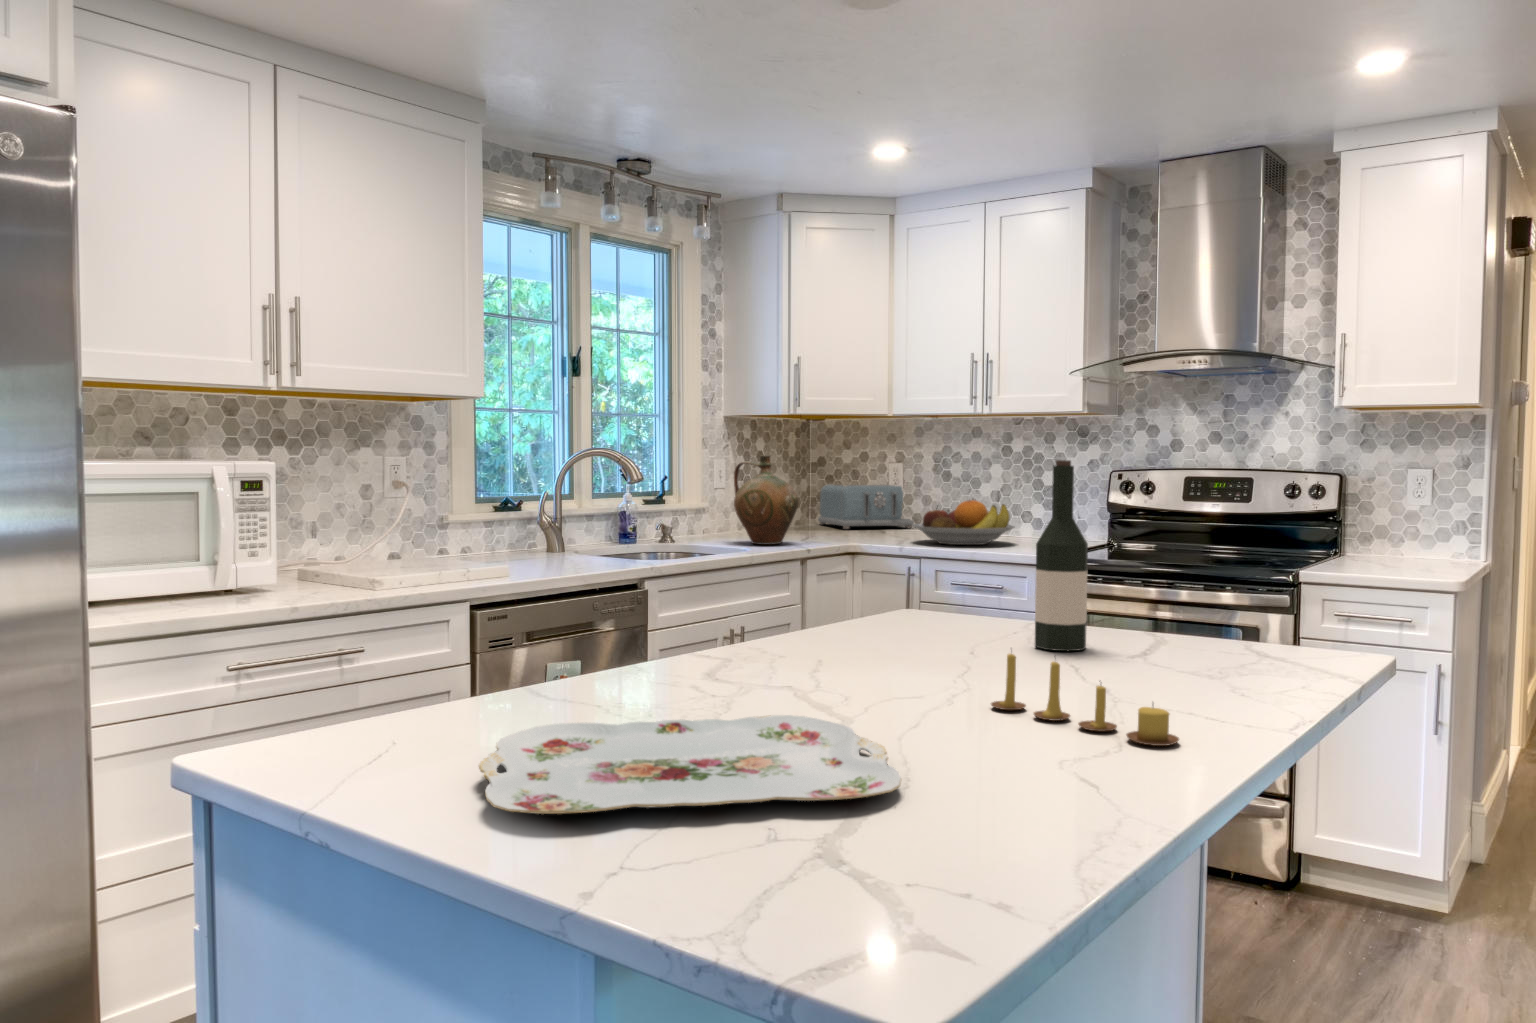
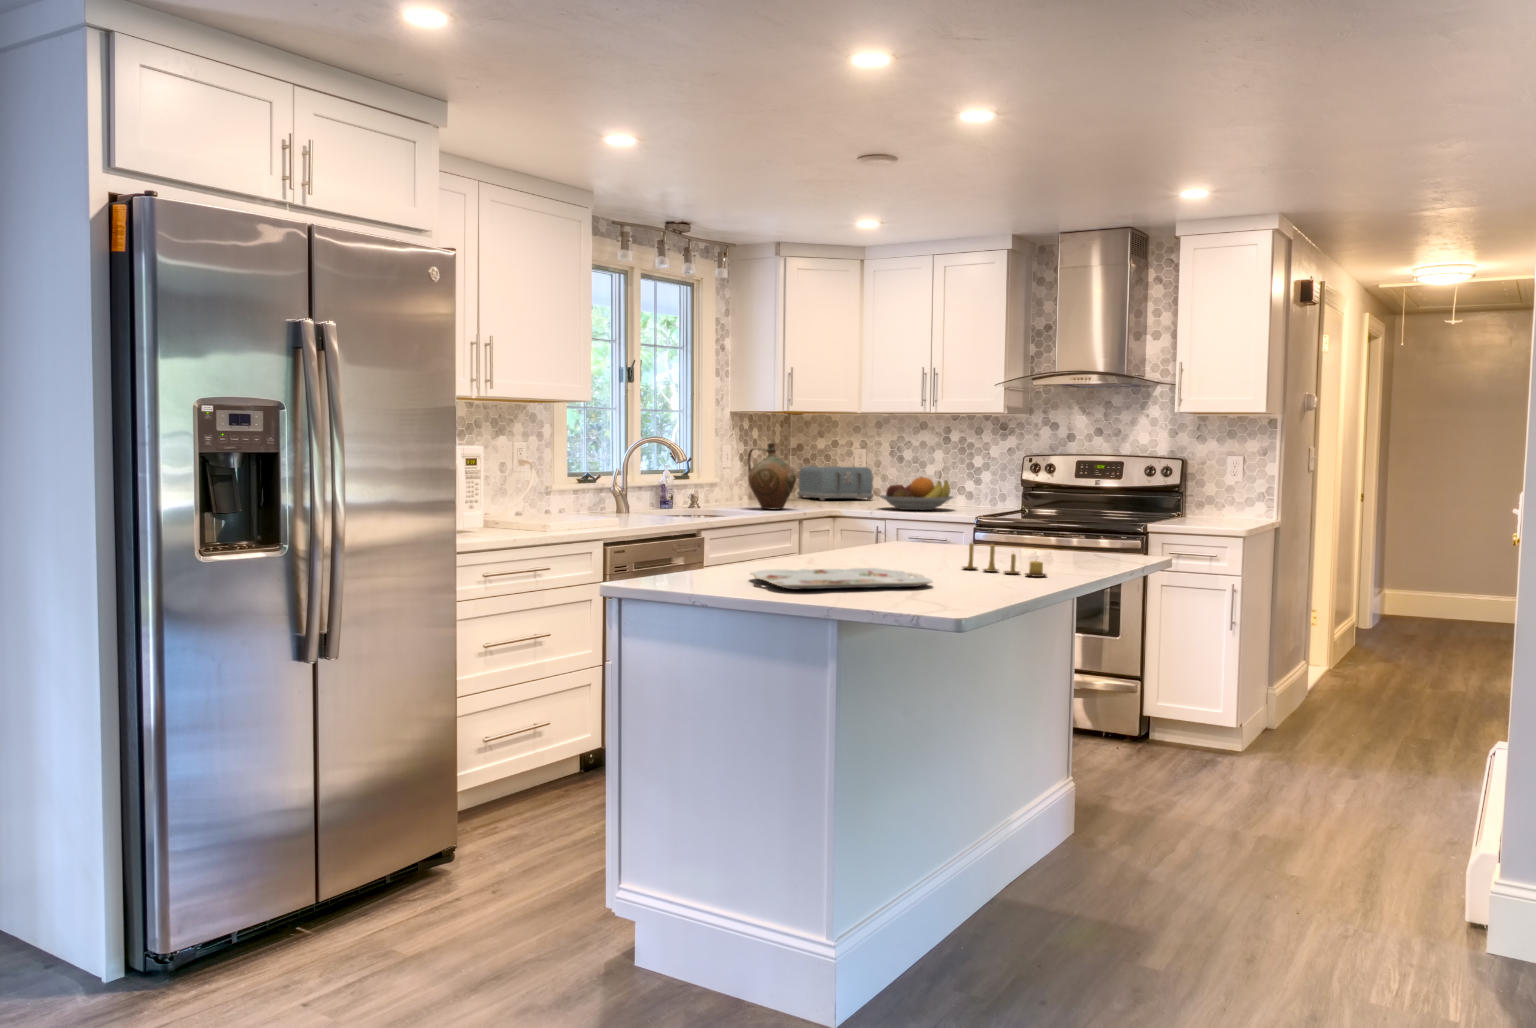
wine bottle: present [1035,460,1088,651] -> none [978,449,1008,554]

